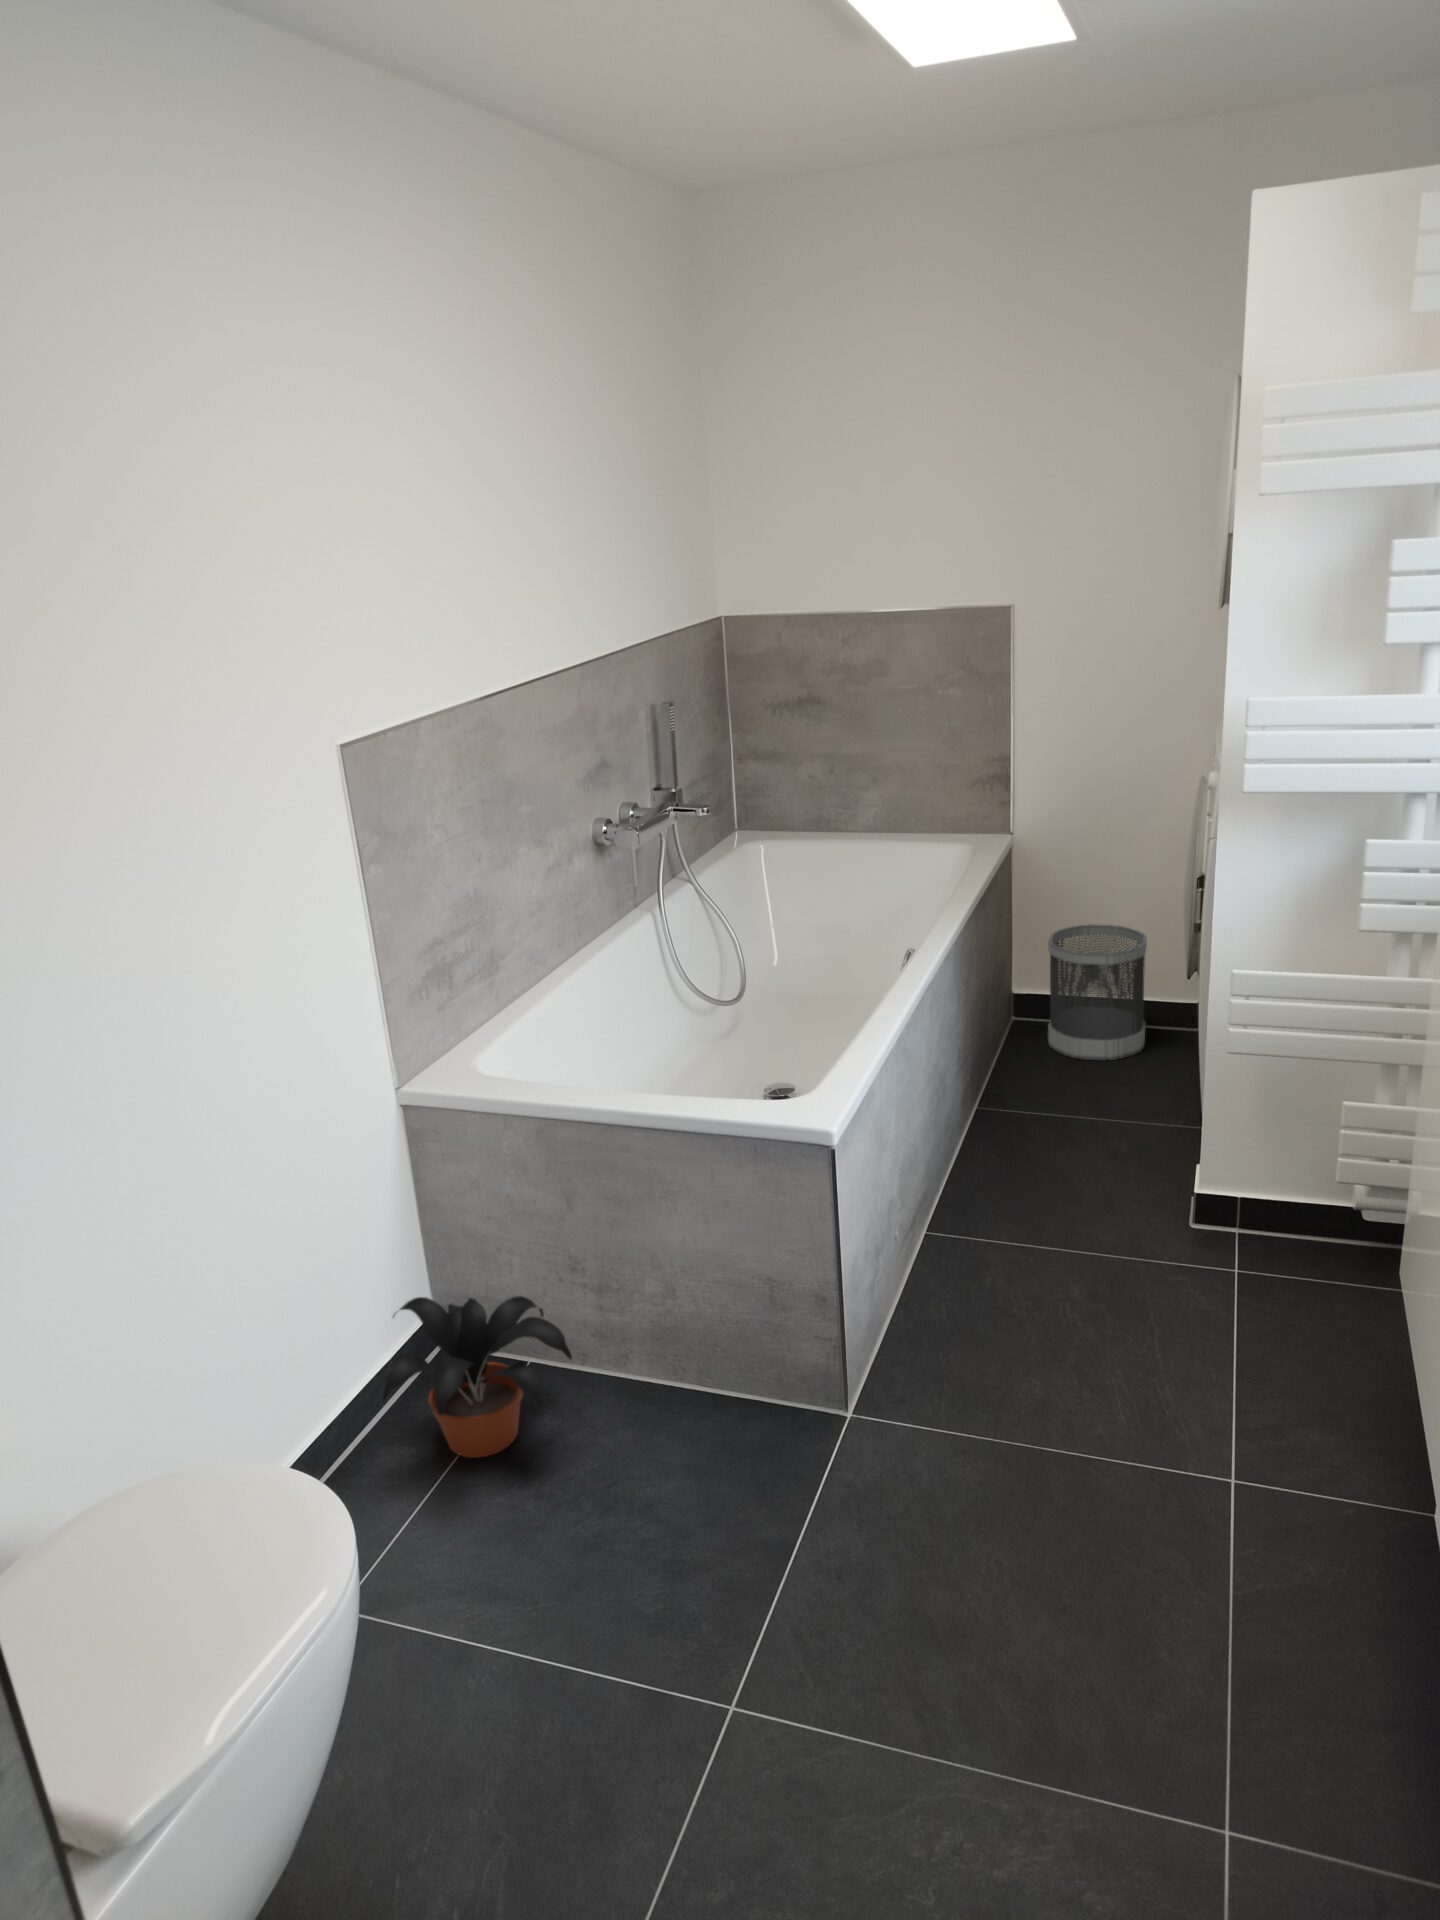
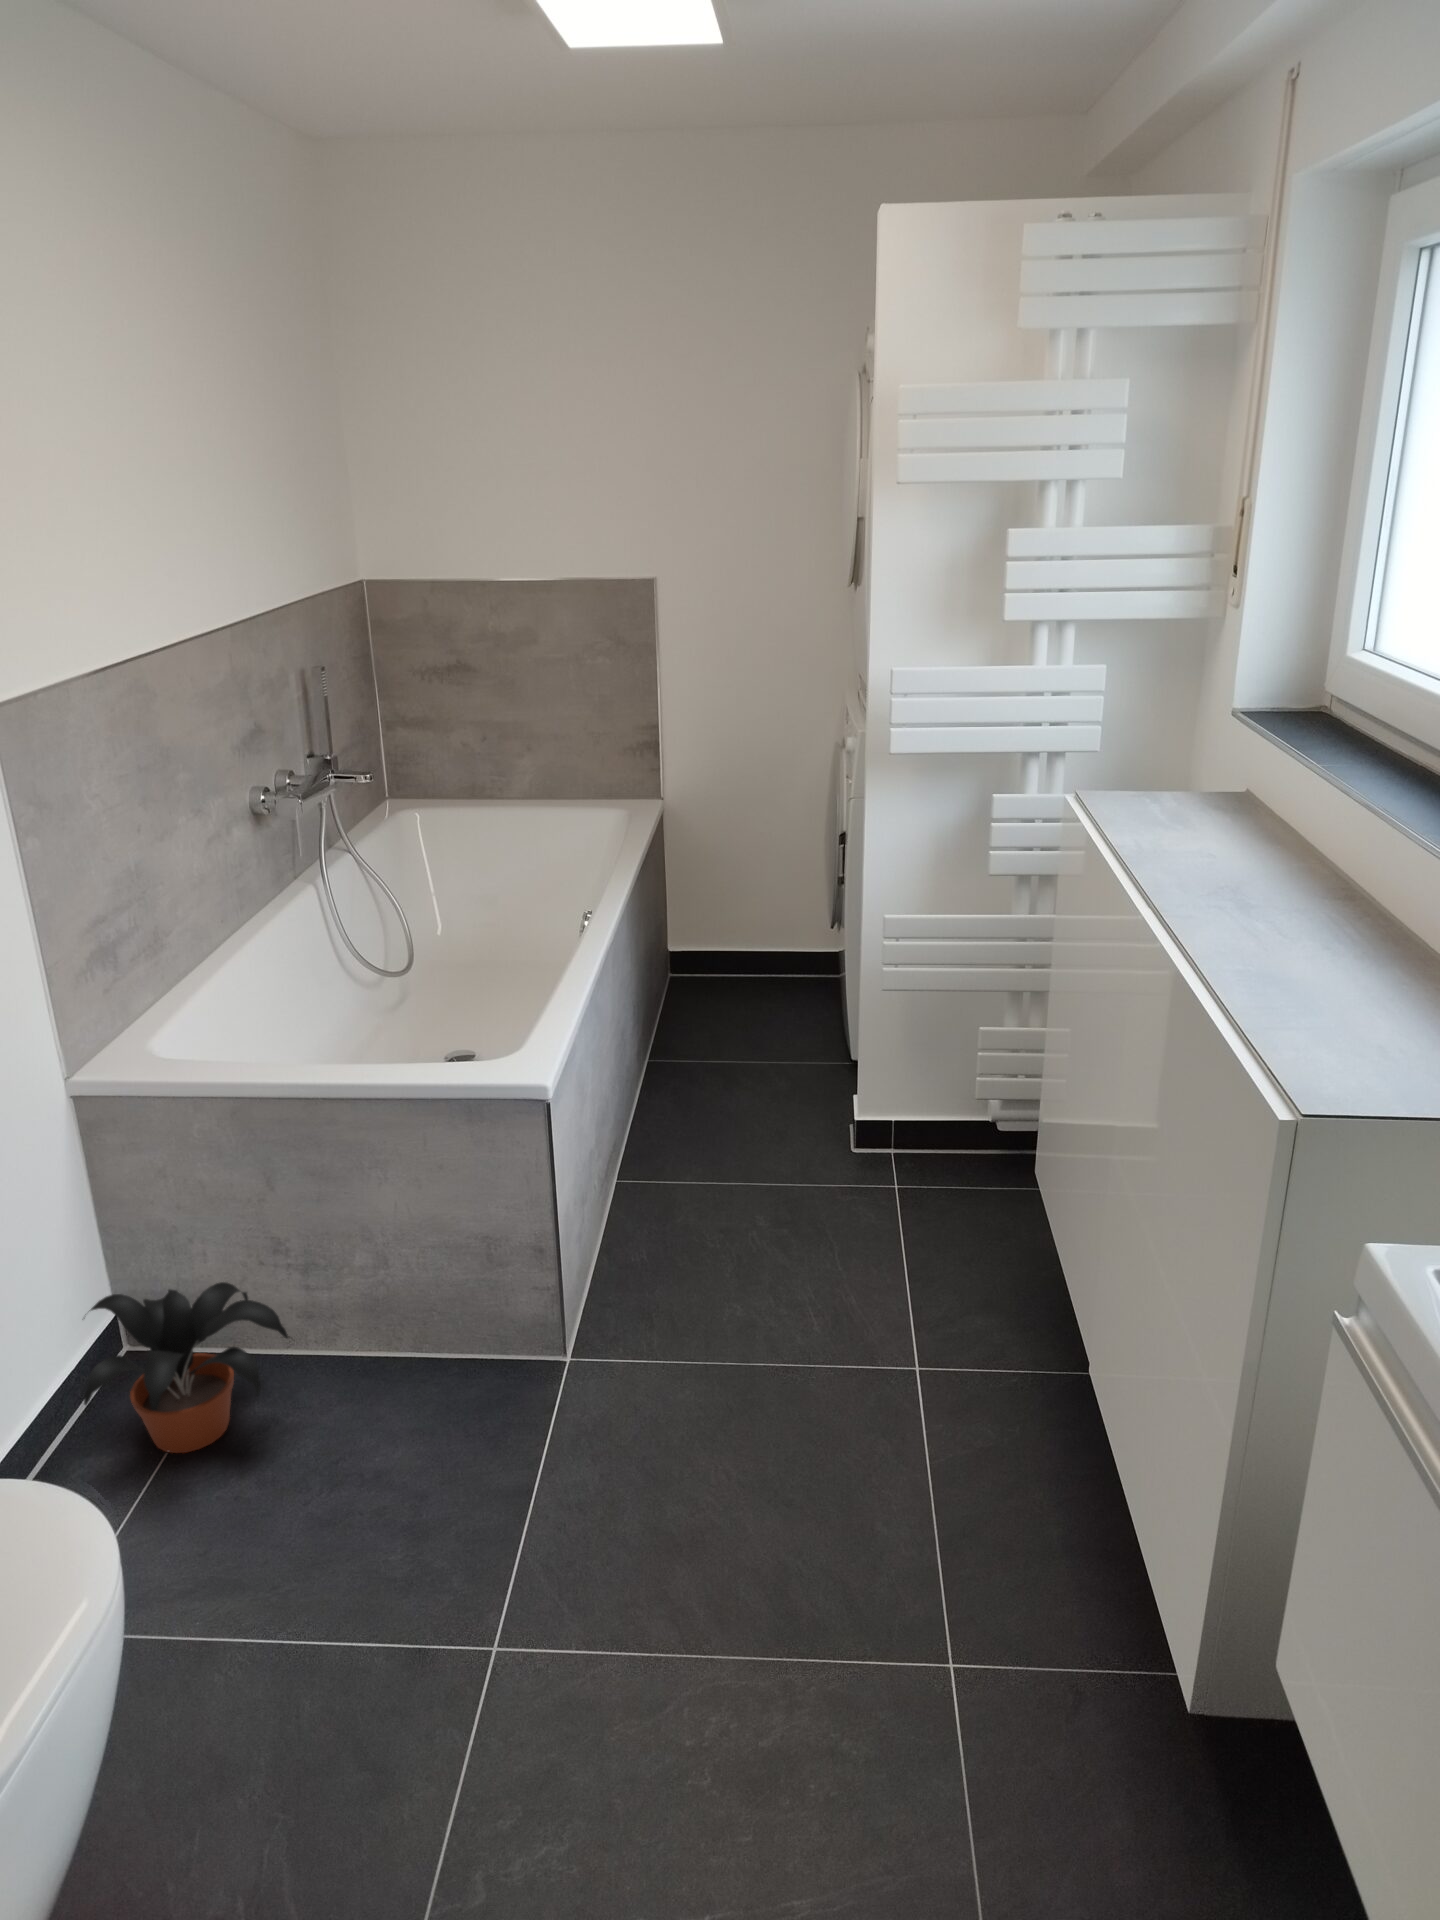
wastebasket: present [1048,924,1147,1060] -> none [701,882,792,1010]

